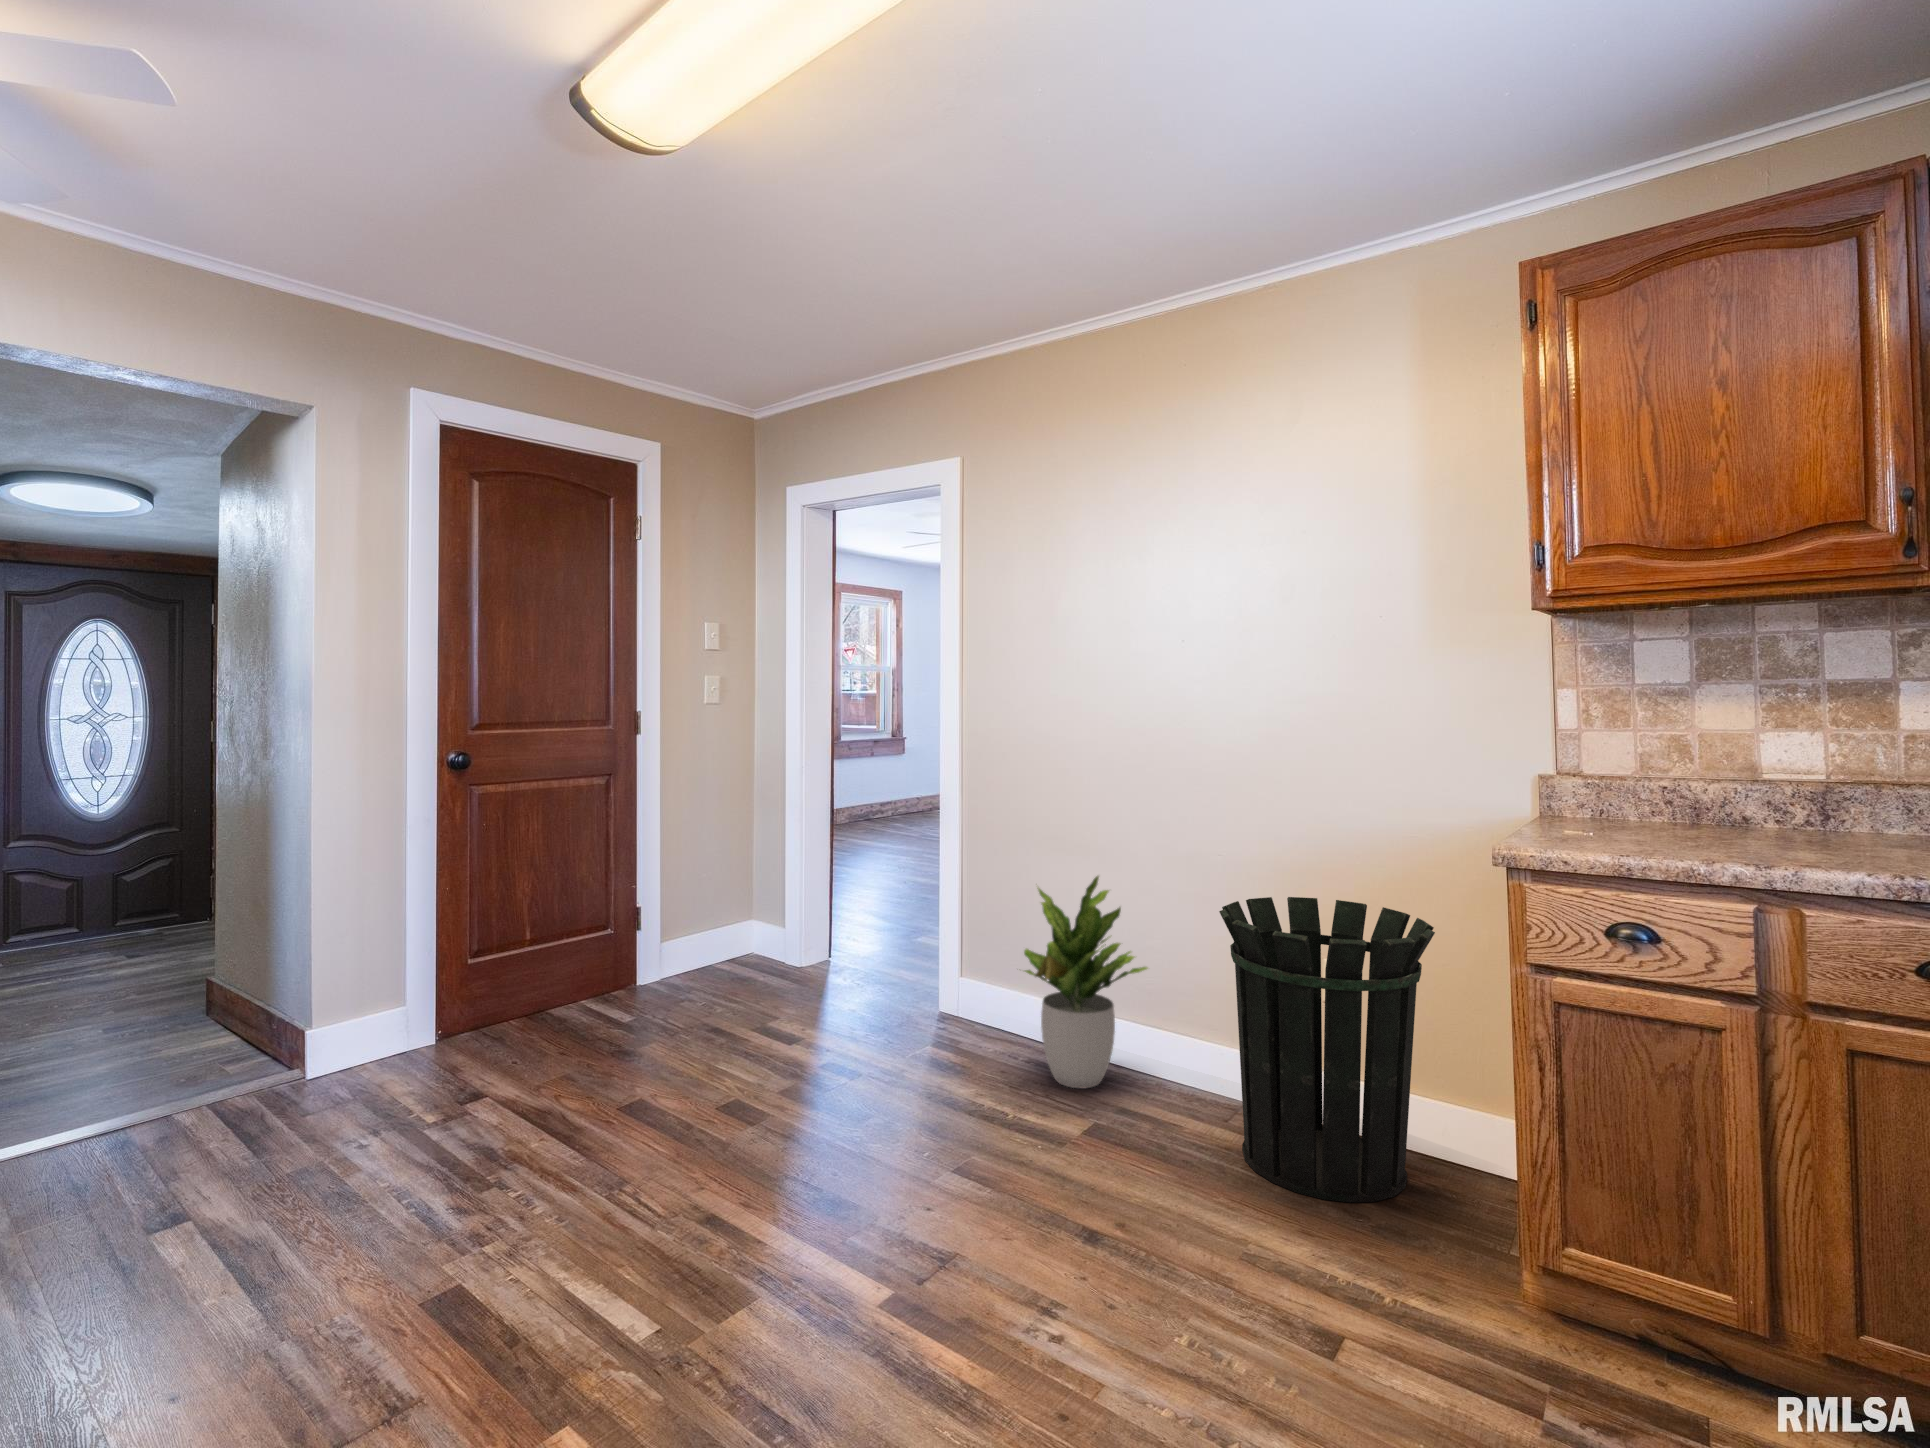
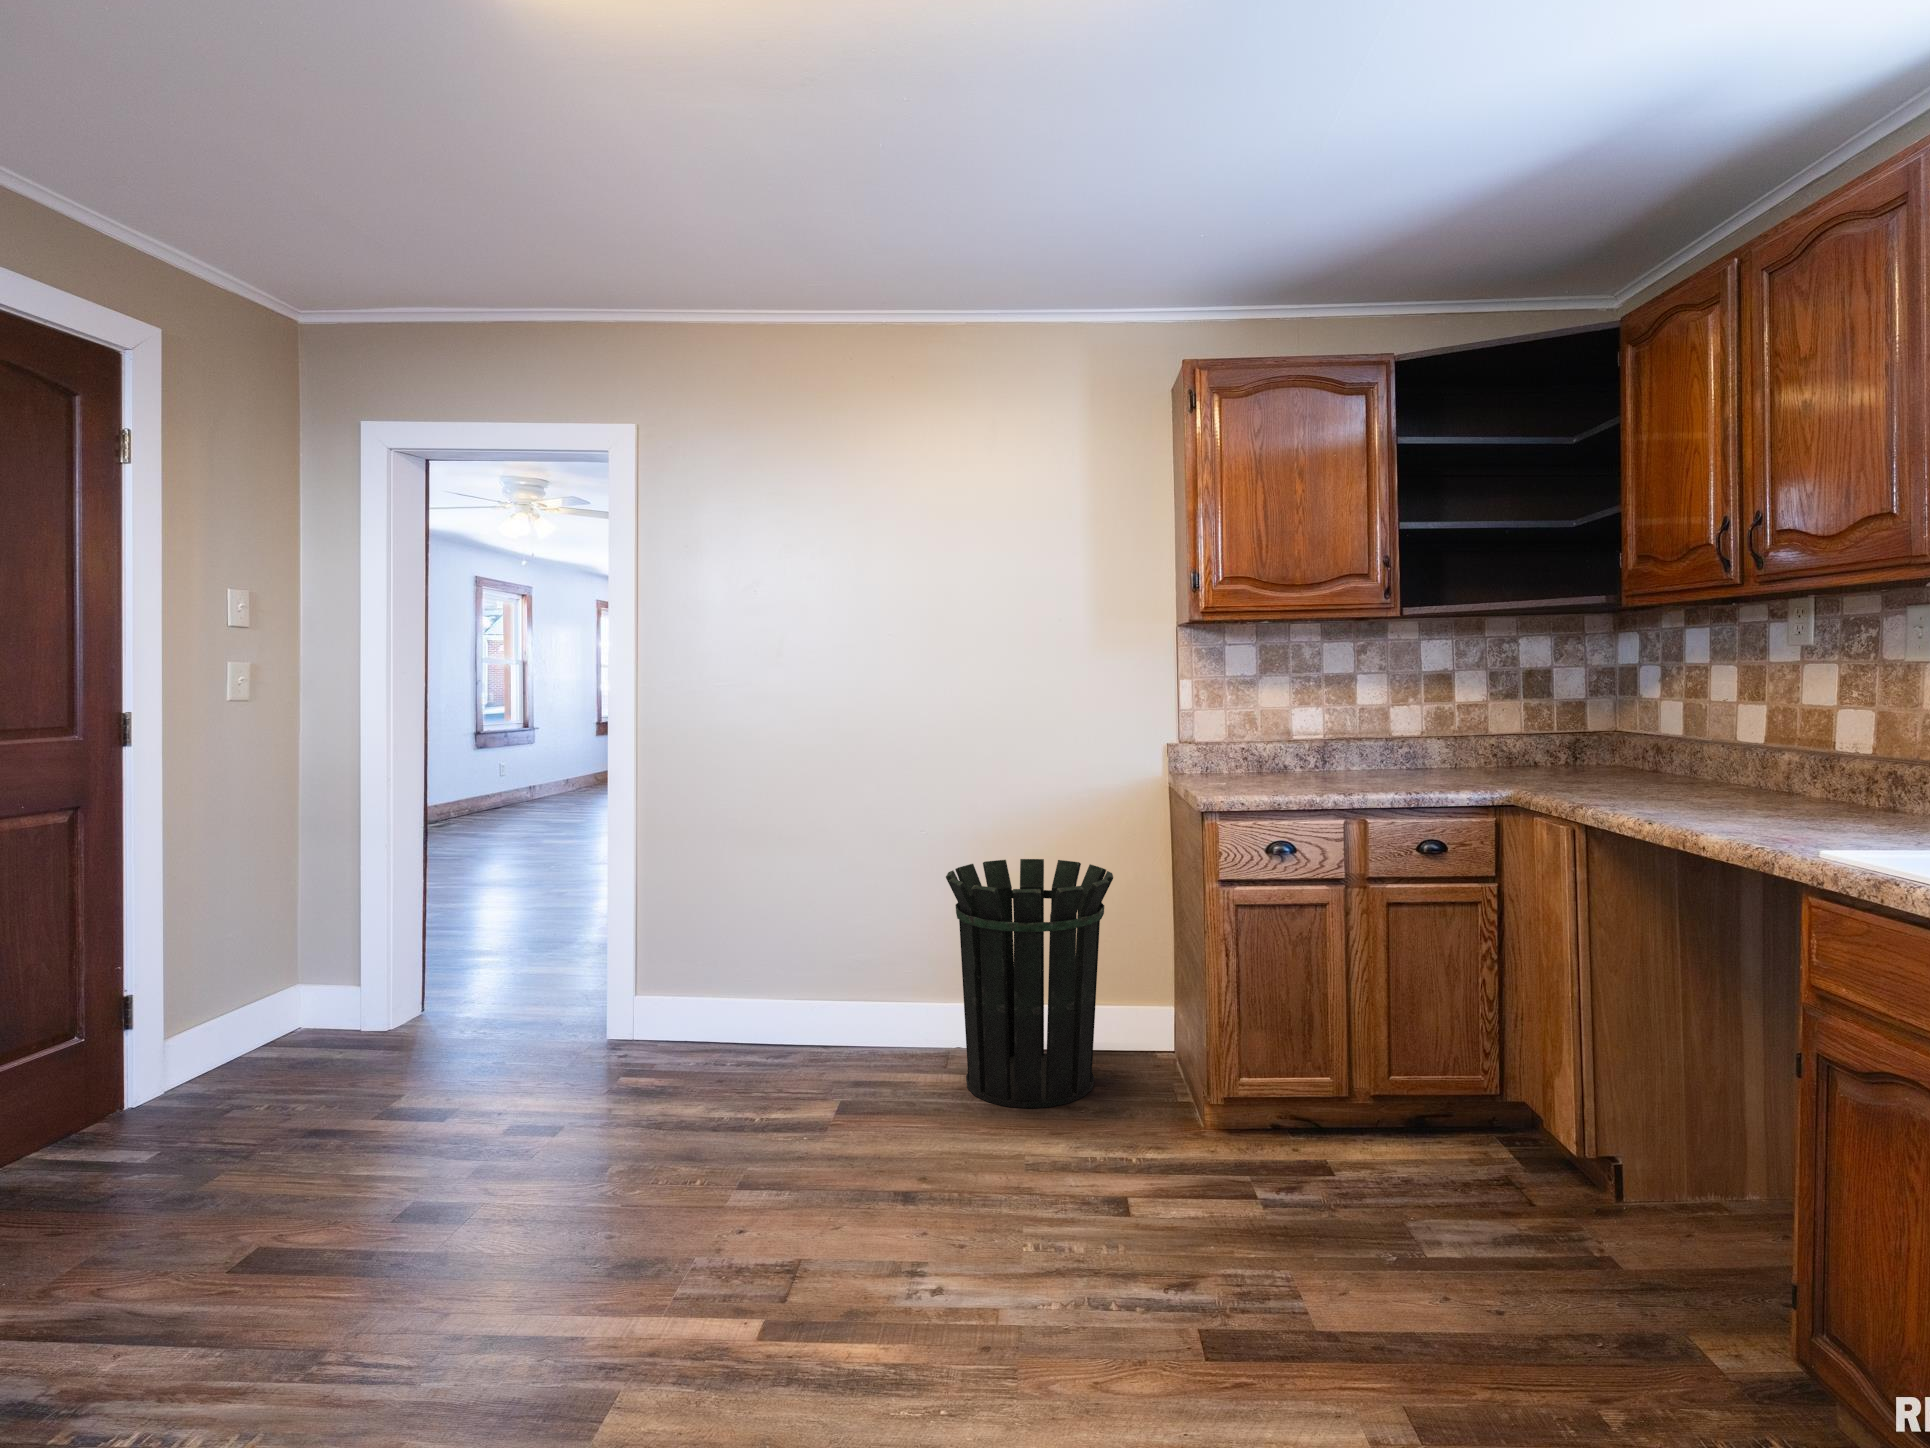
potted plant: present [1024,876,1148,1088] -> none [726,864,858,1078]

